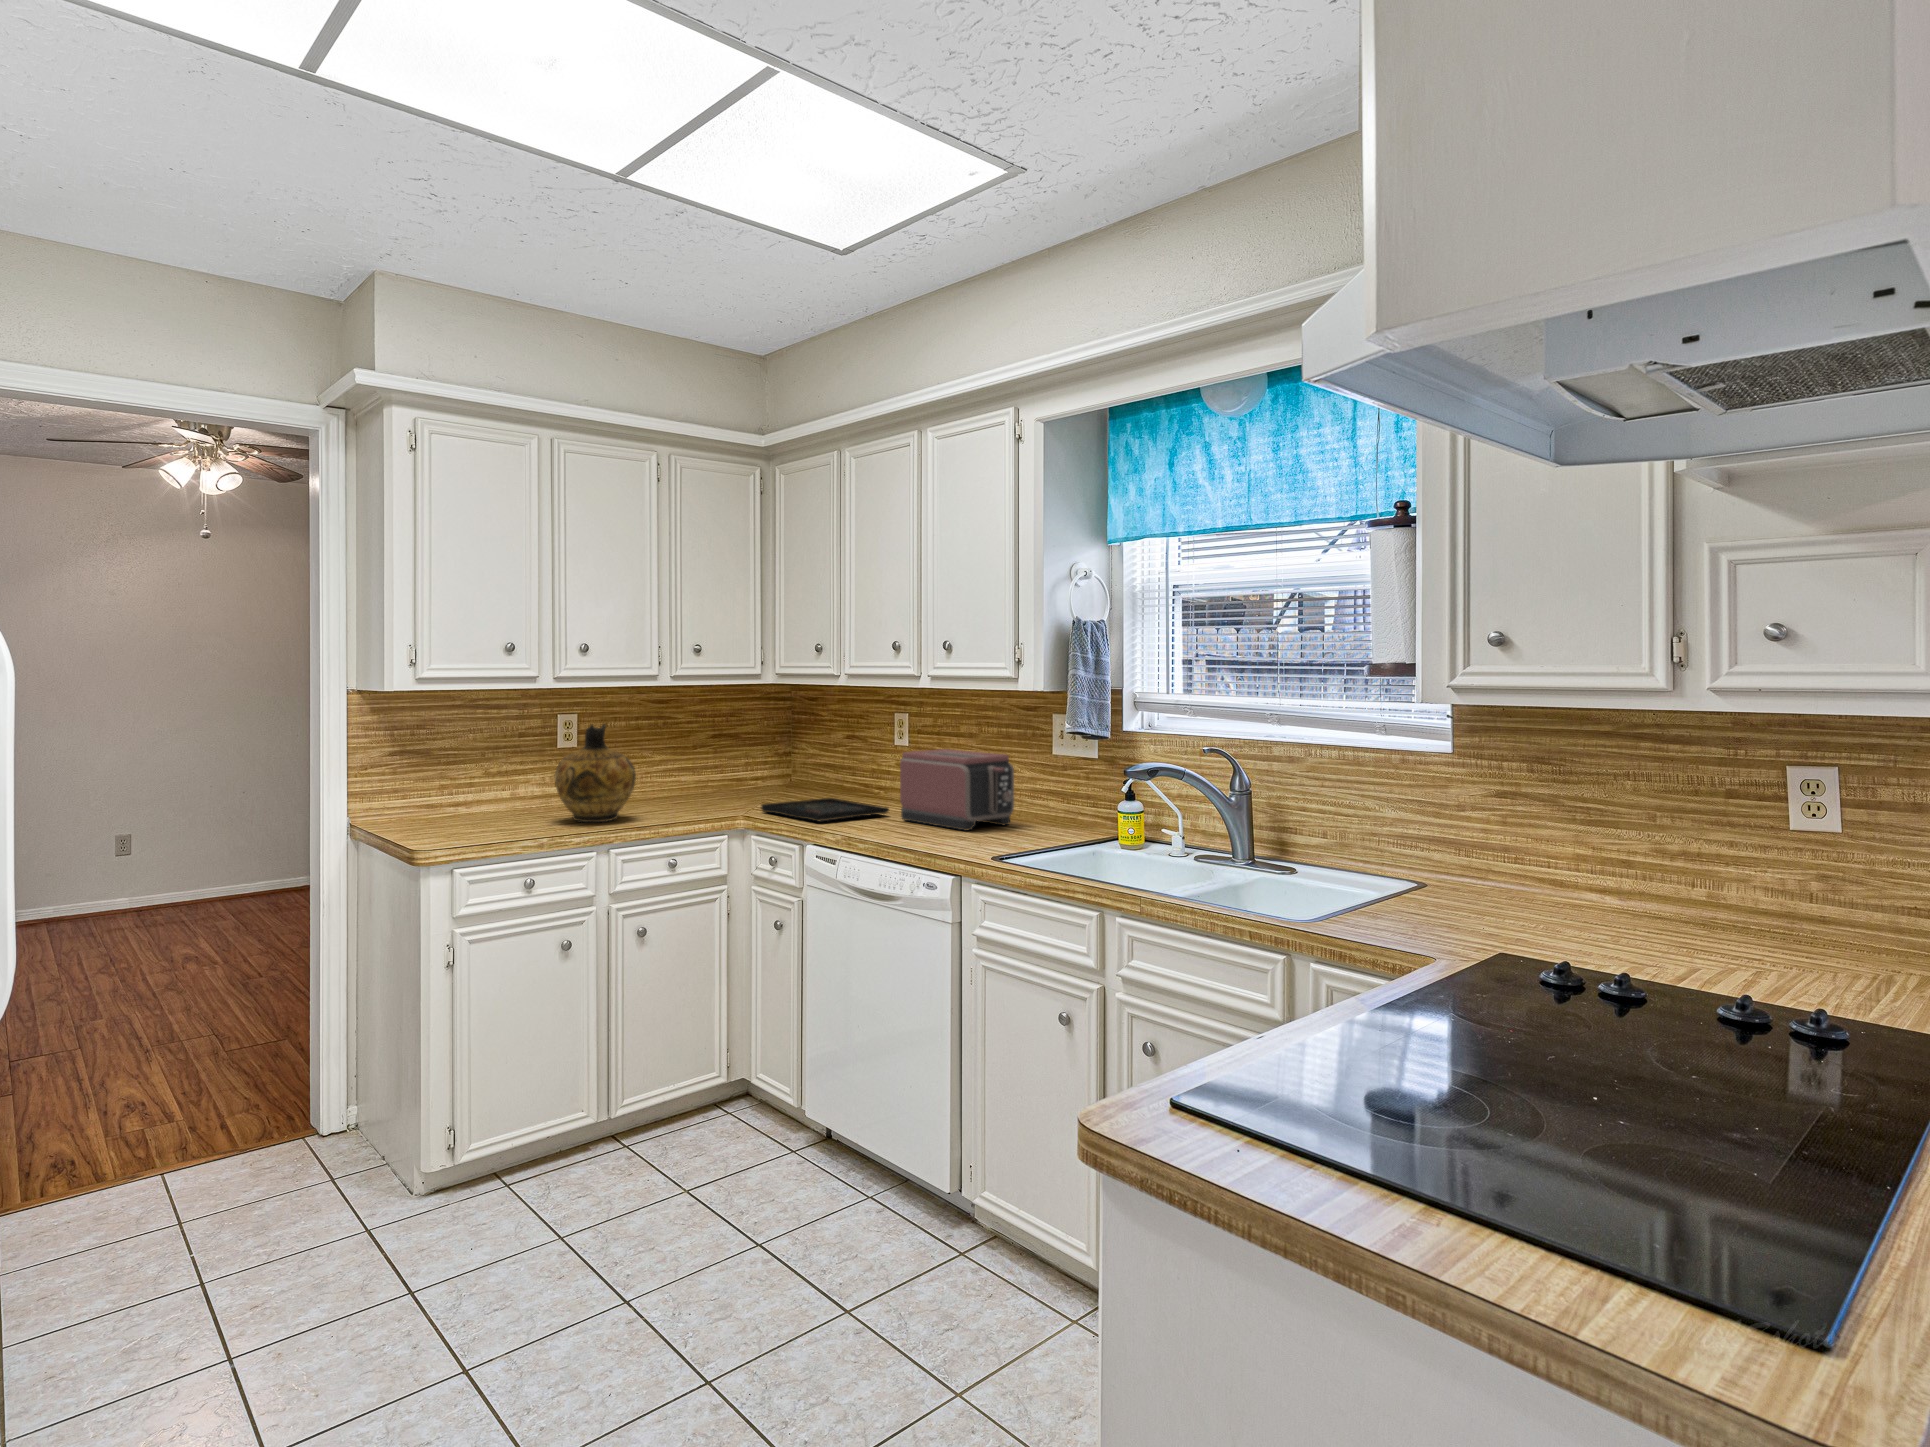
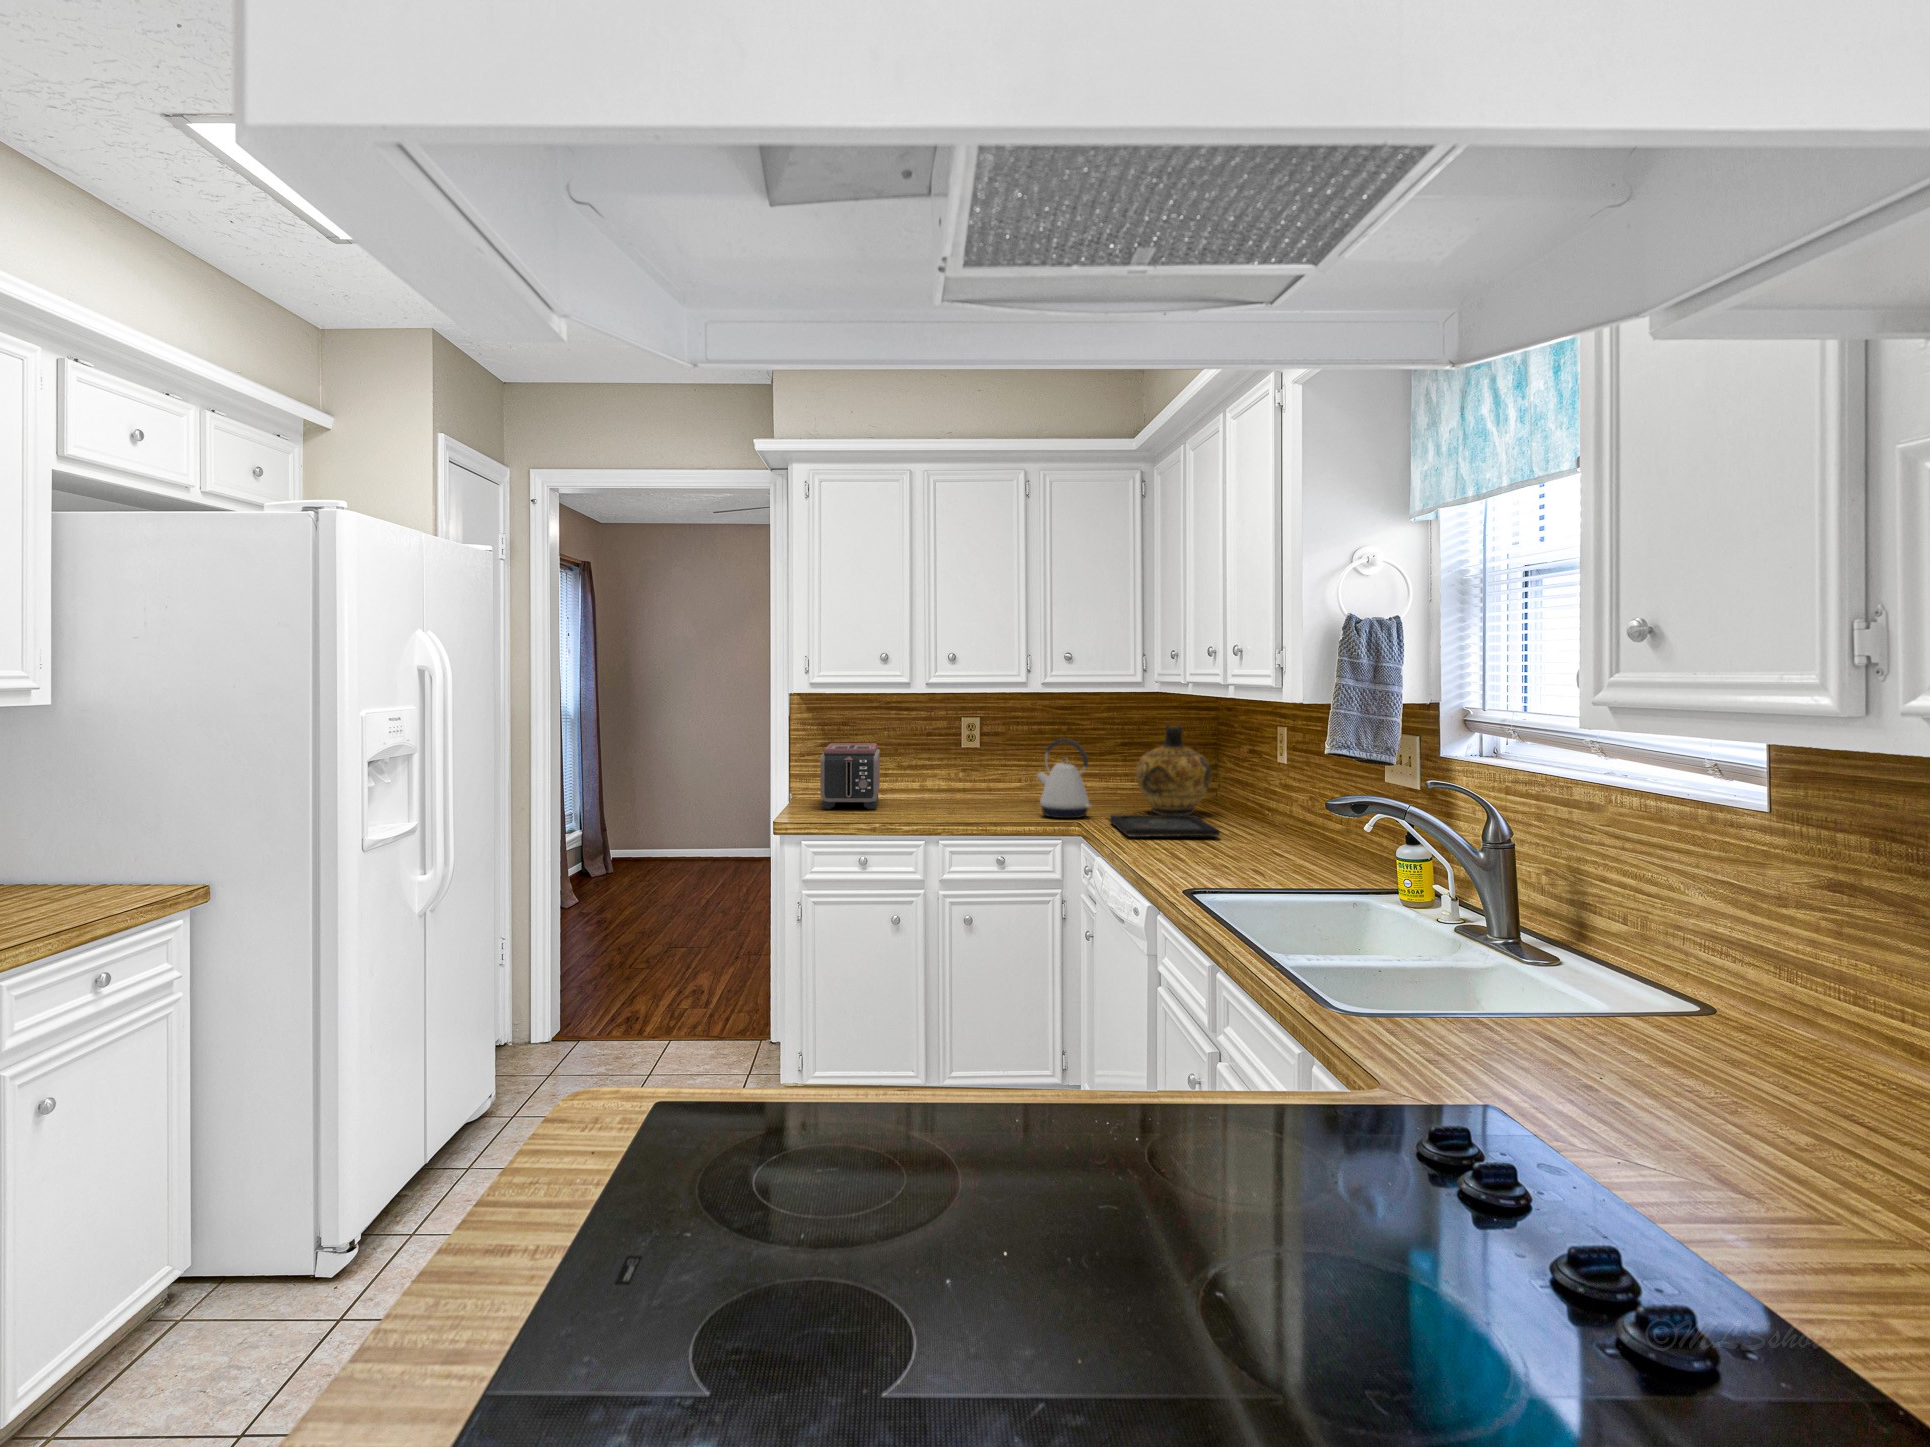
ceramic jug: present [555,724,636,822] -> present [1136,724,1211,815]
kettle: none [671,733,733,813] -> present [1037,739,1091,818]
toaster: present [900,749,1014,830] -> present [820,743,880,809]

